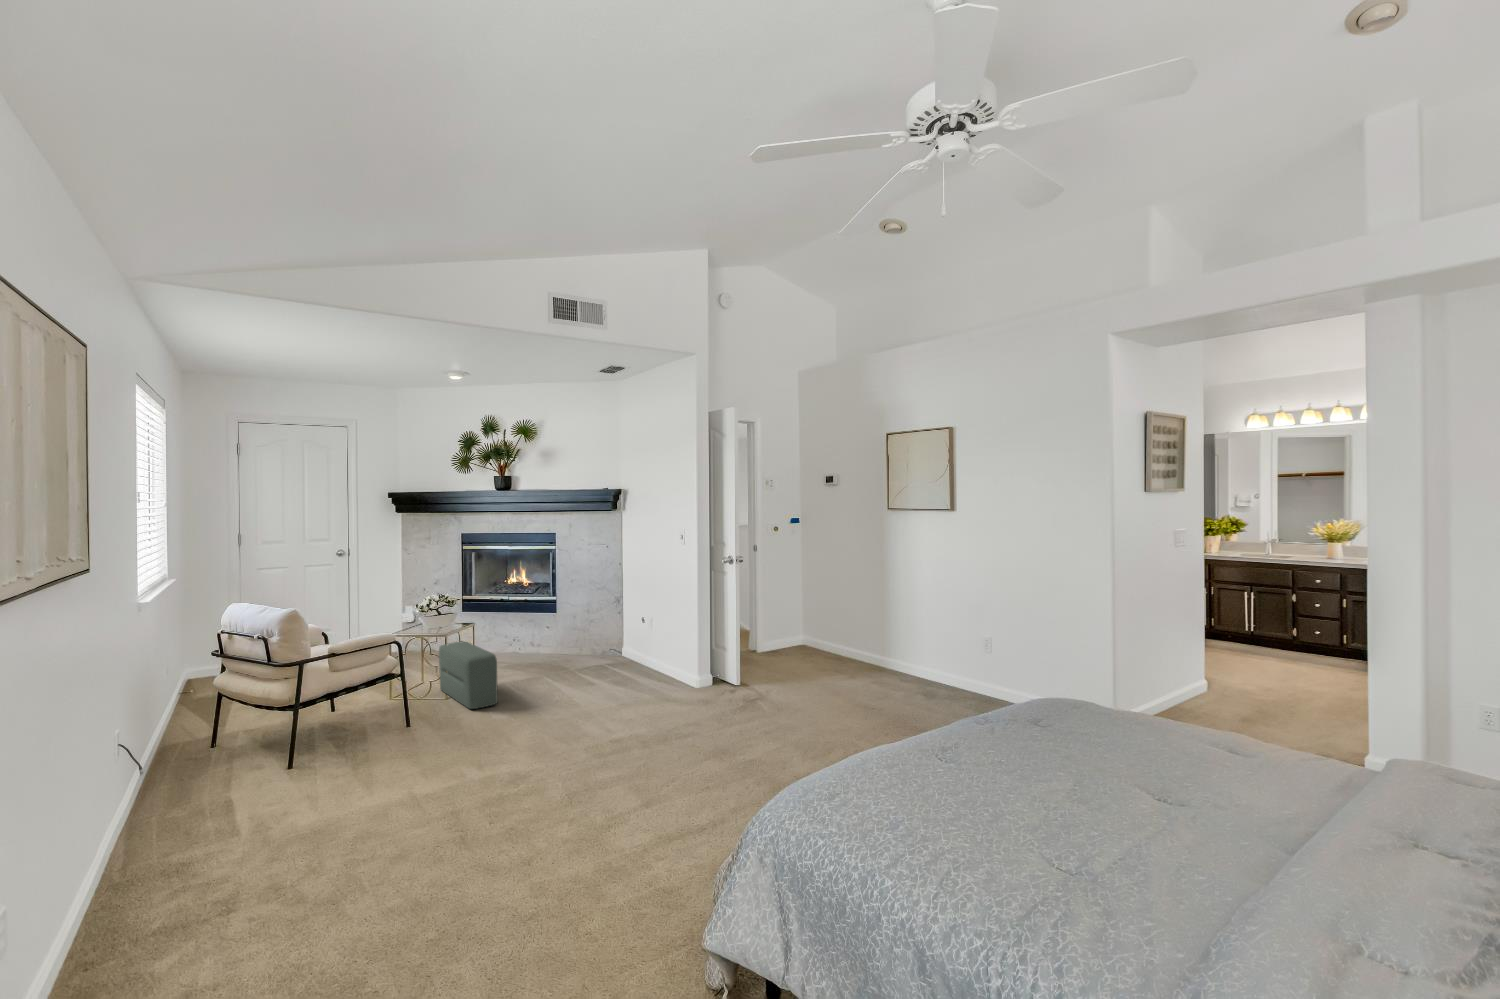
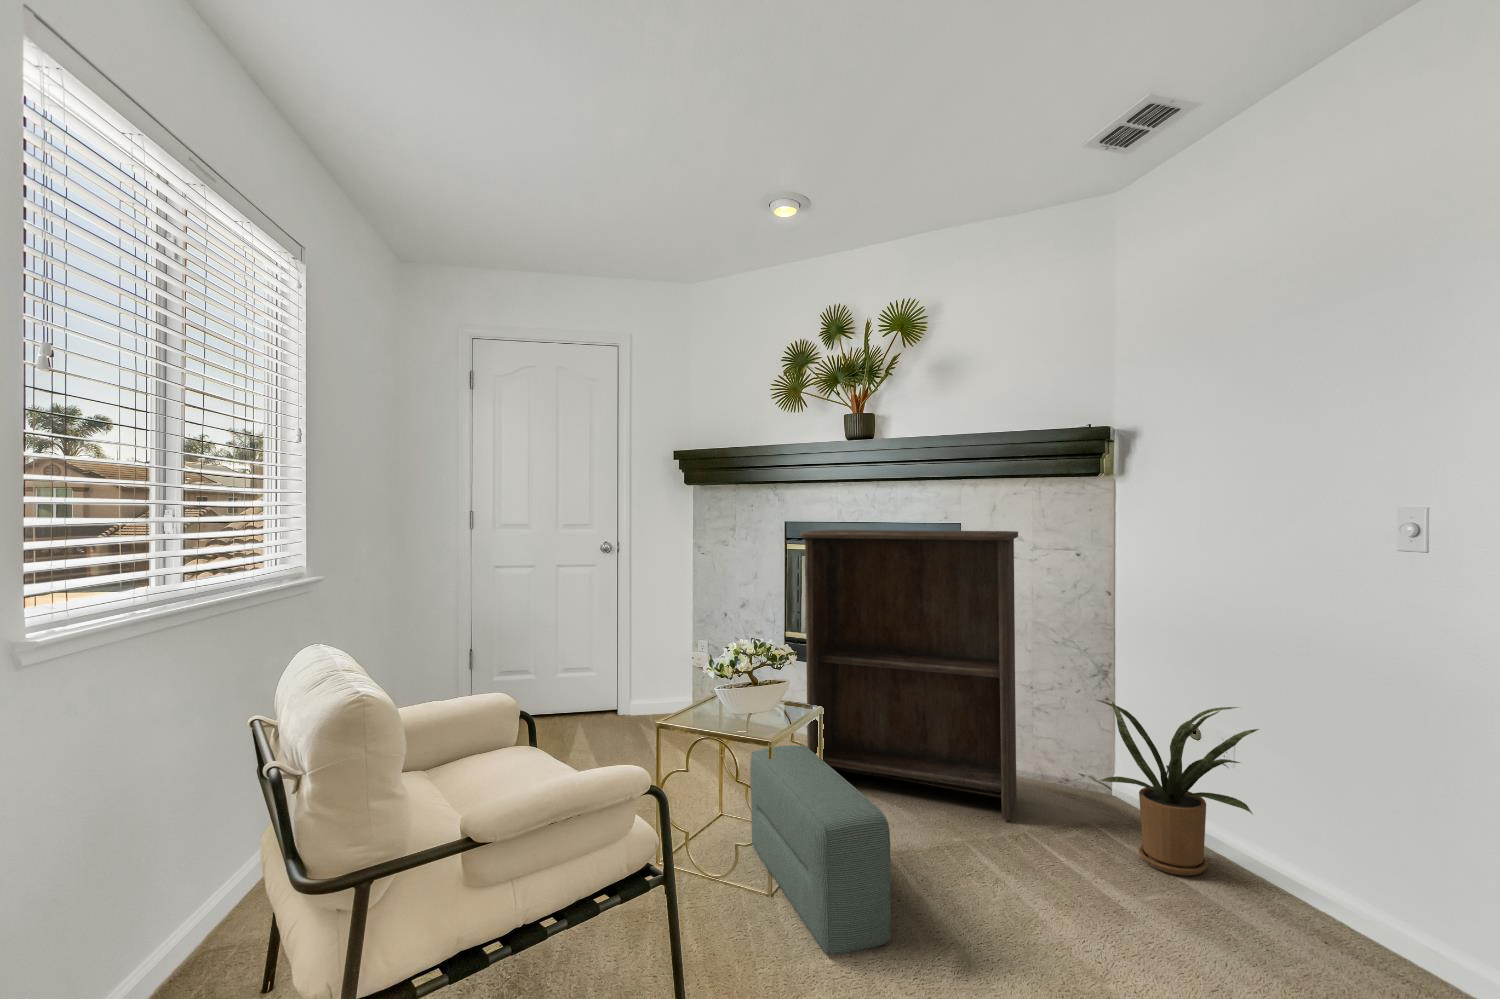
bookshelf: none [467,538,577,670] -> present [801,530,1018,820]
house plant: none [601,607,661,677] -> present [1097,700,1259,876]

